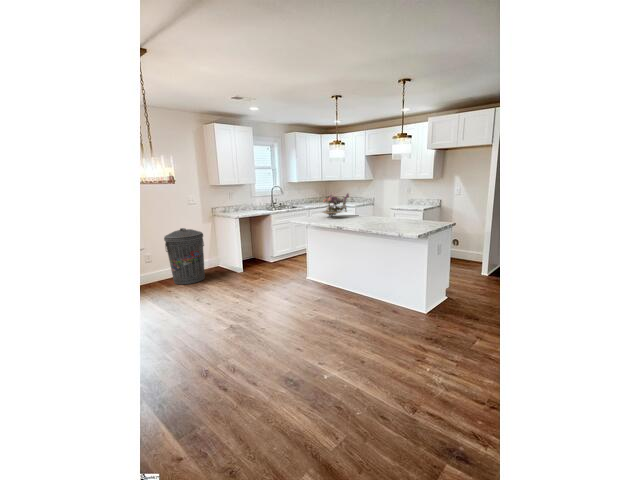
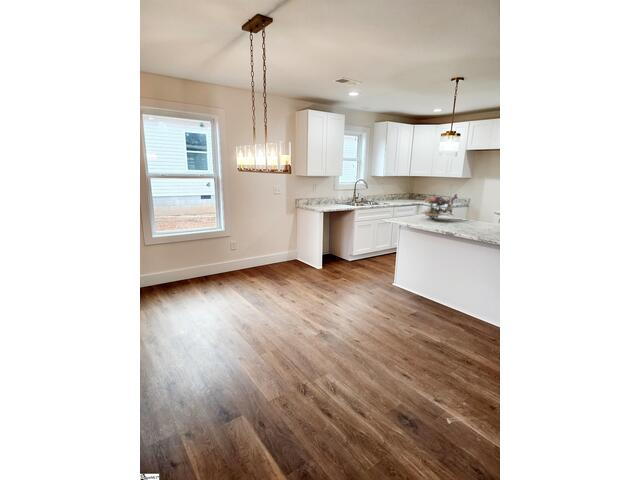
trash can: present [164,228,205,284] -> none [249,217,287,275]

